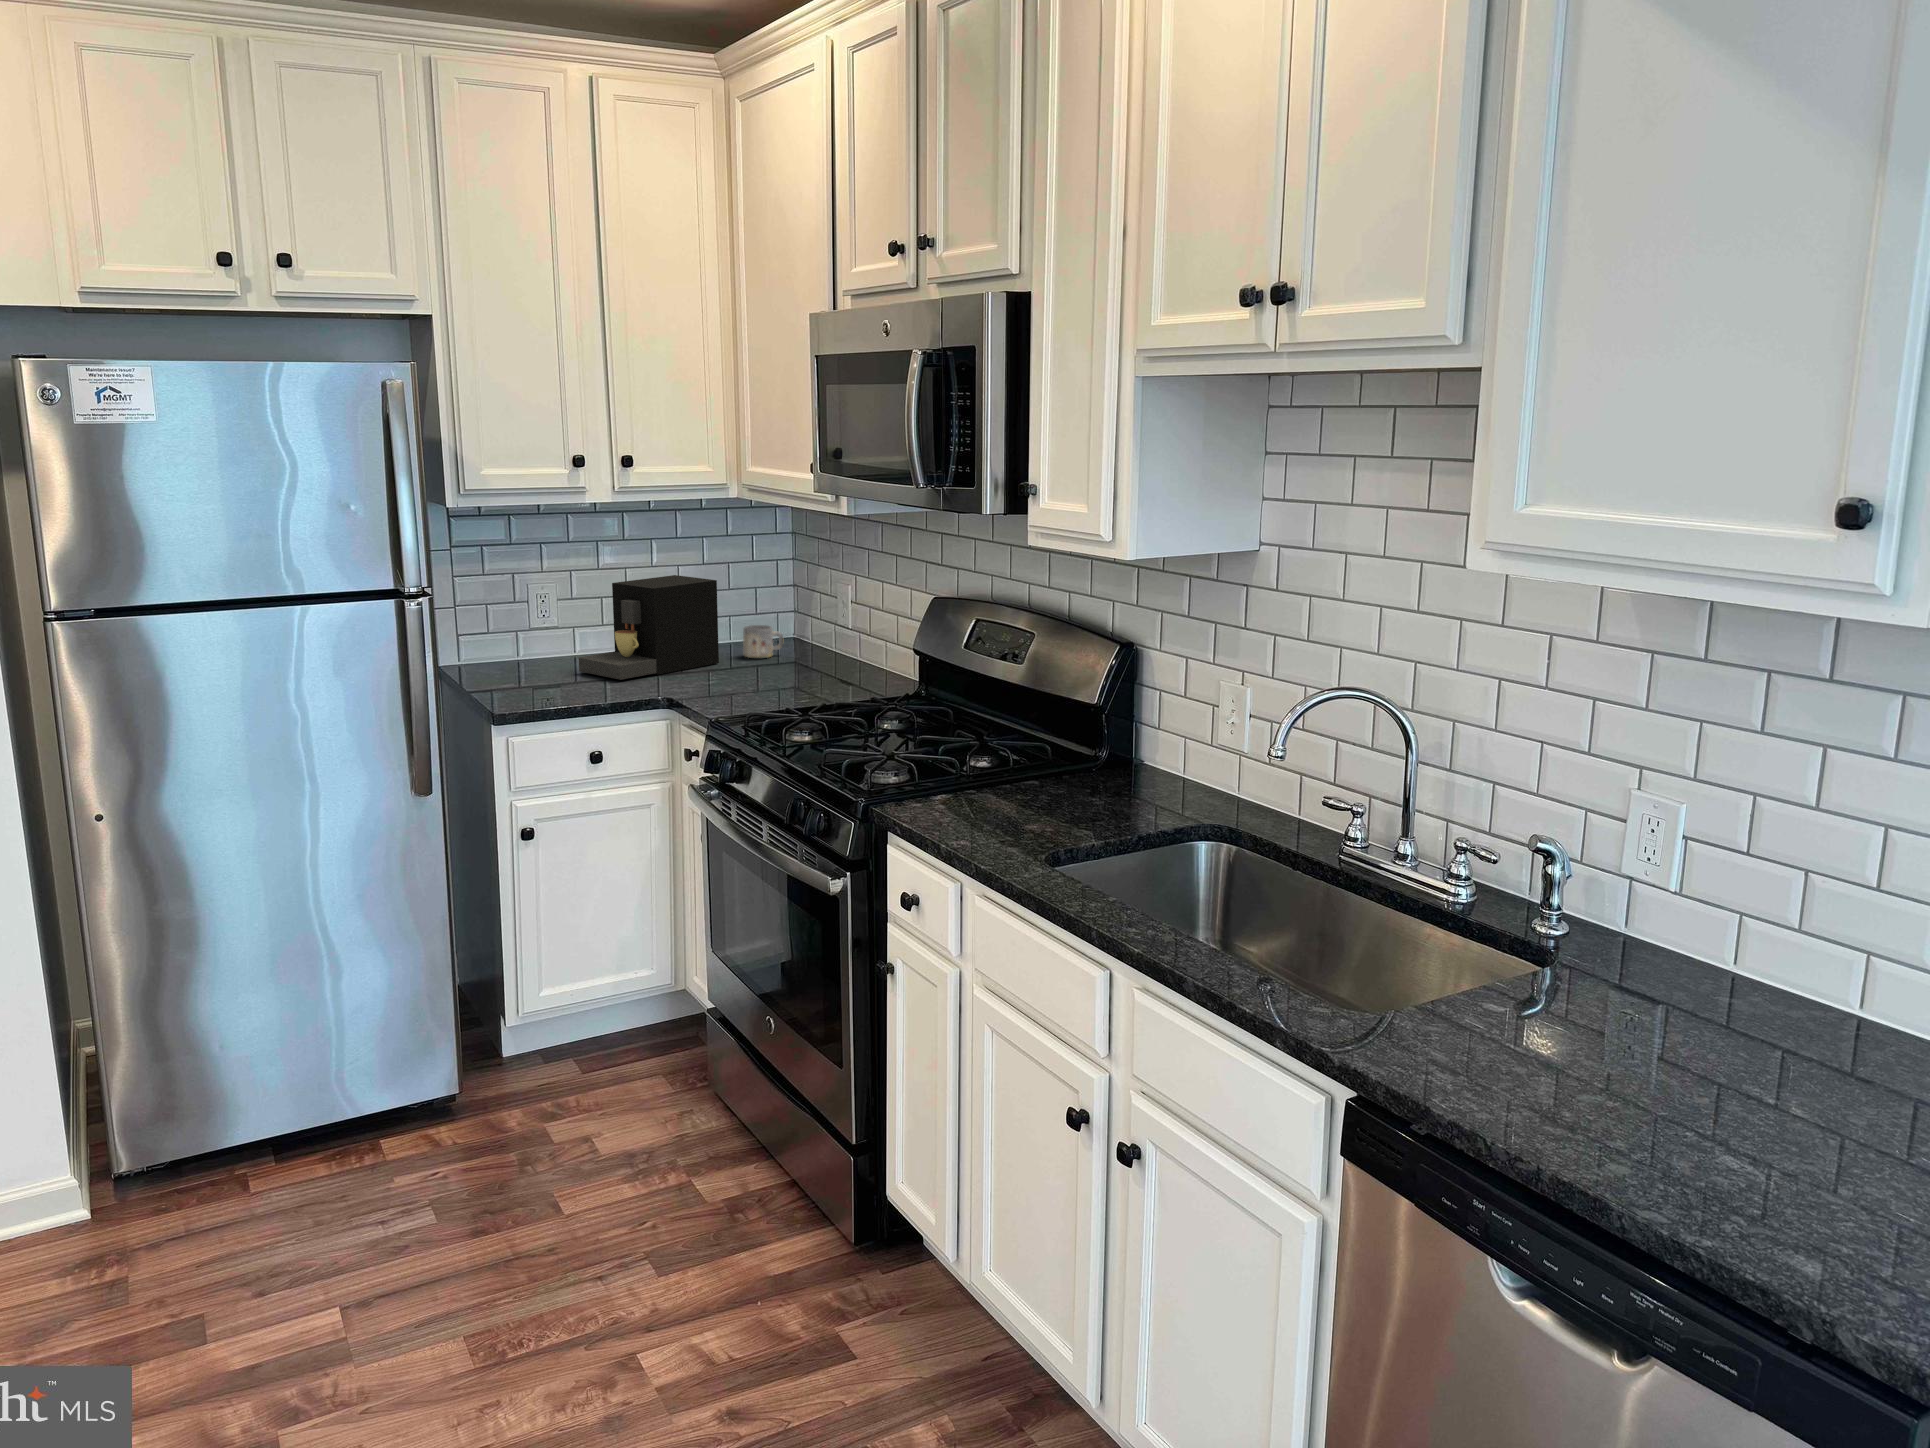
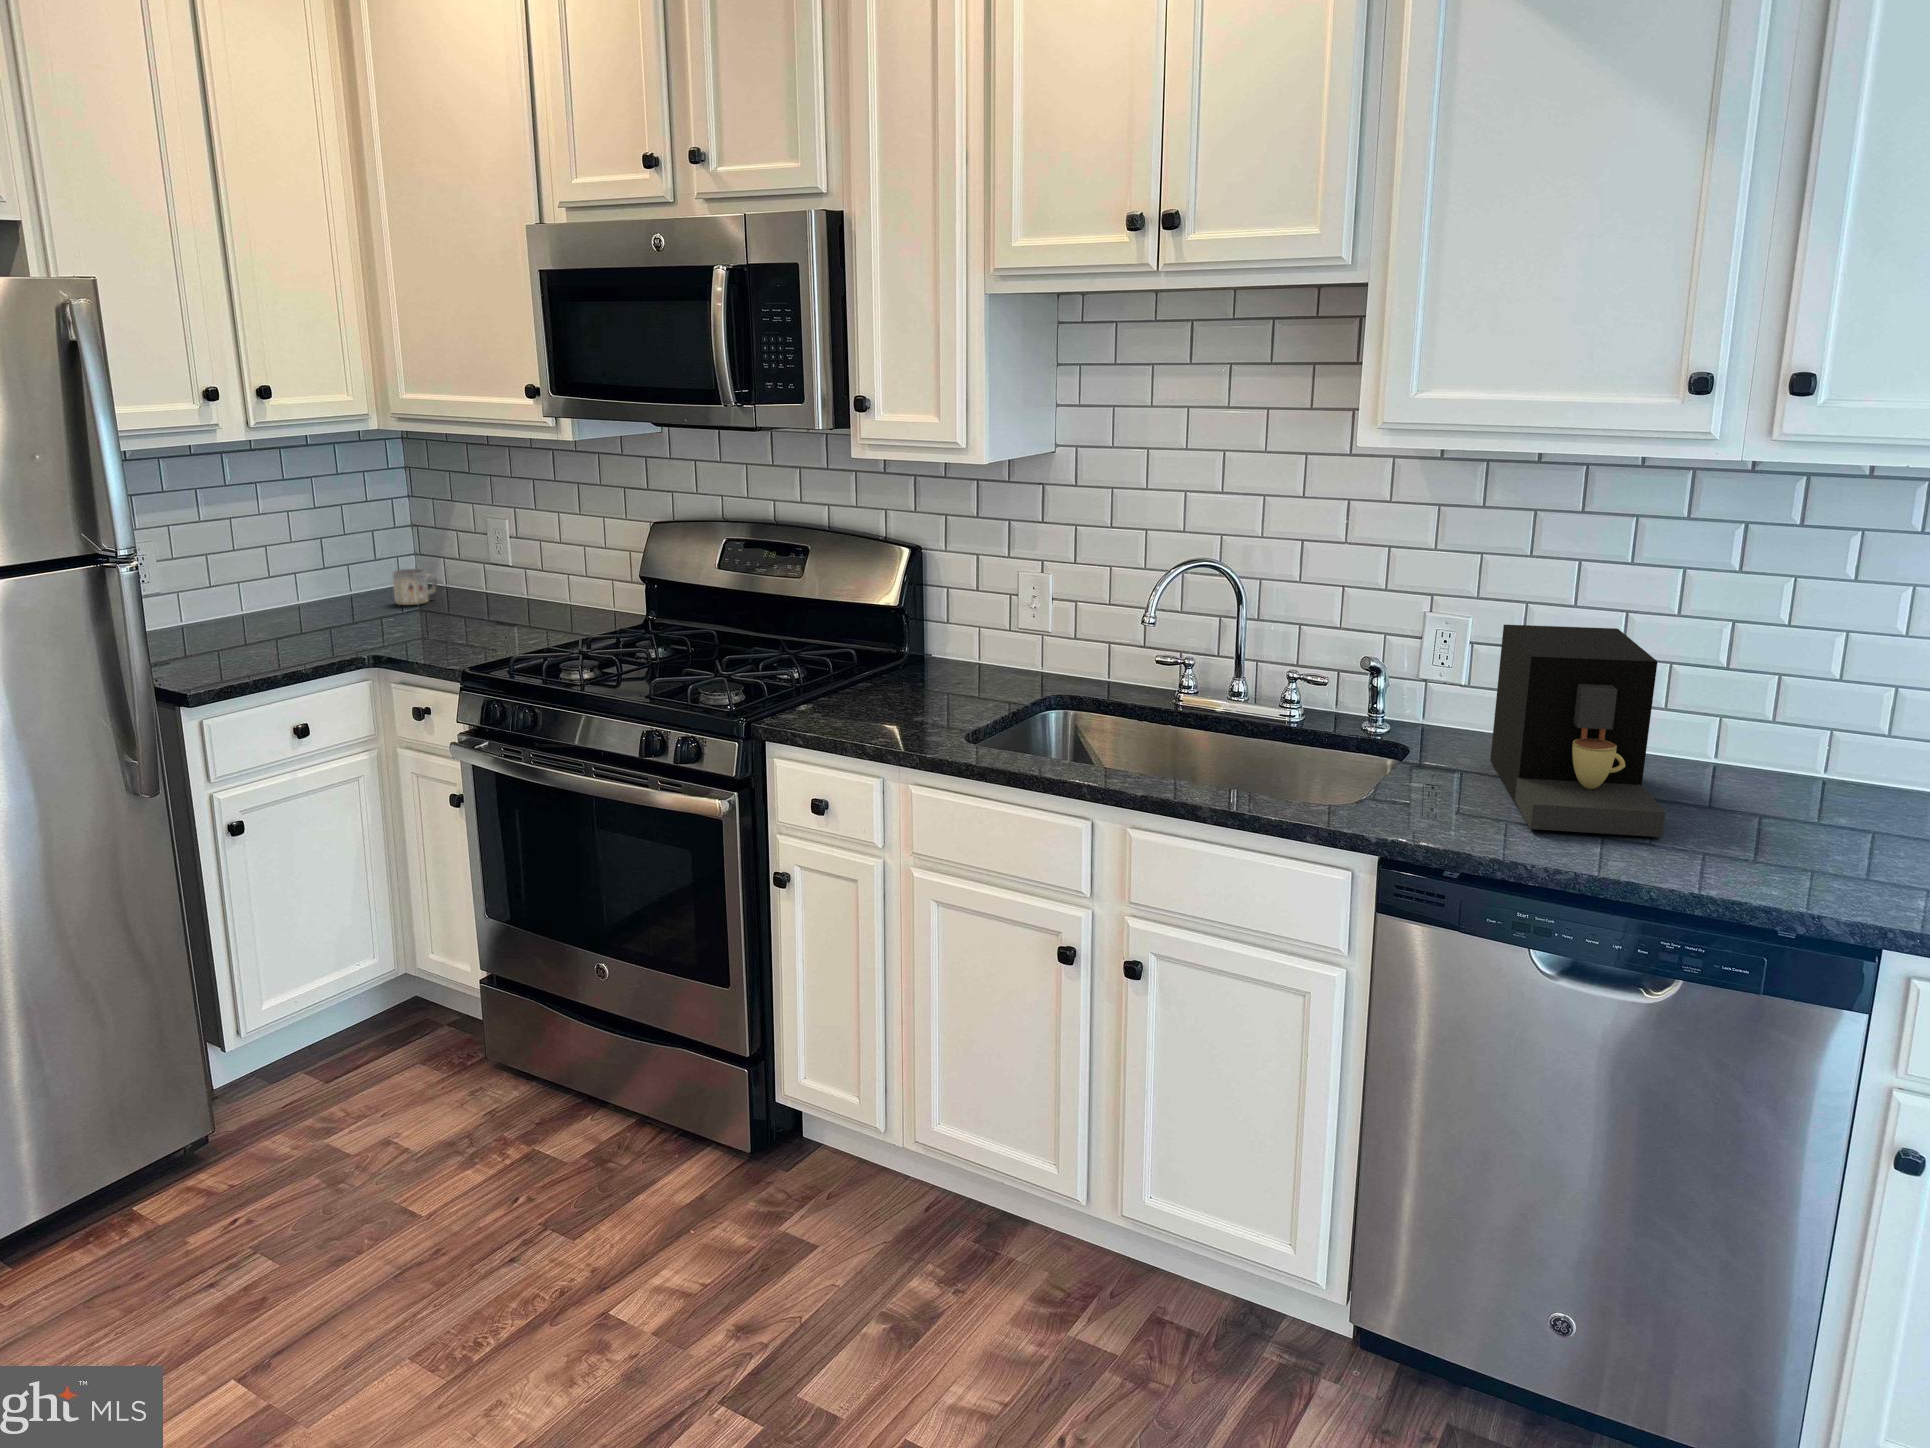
coffee maker: present [579,575,719,680] -> present [1490,625,1665,837]

